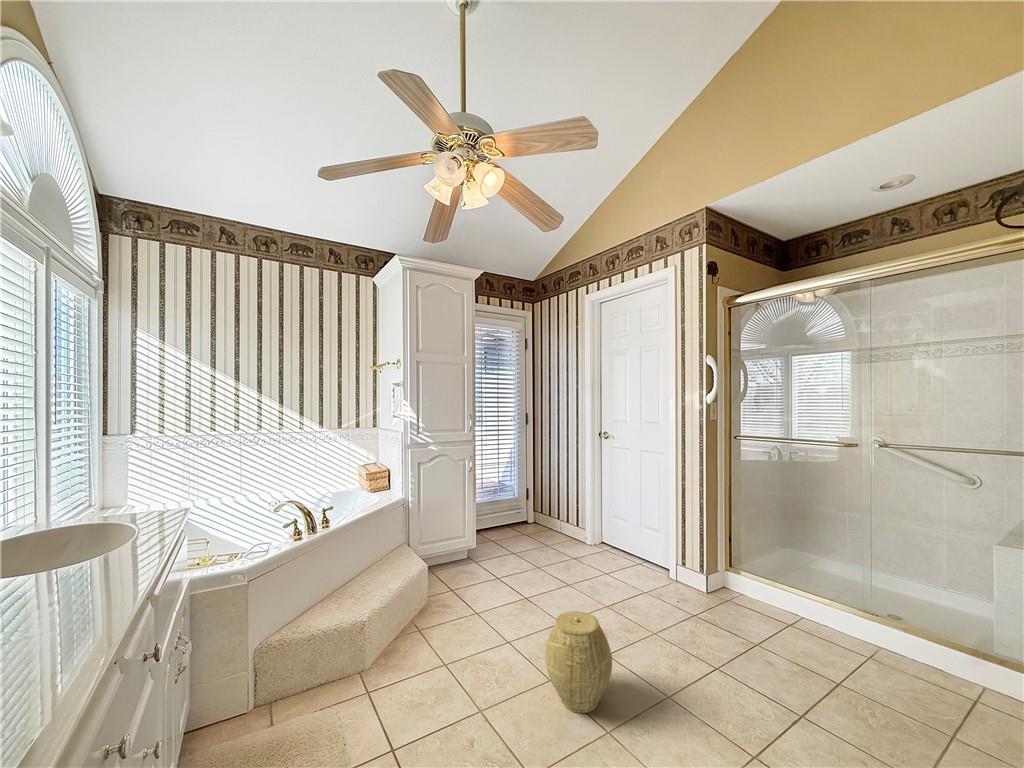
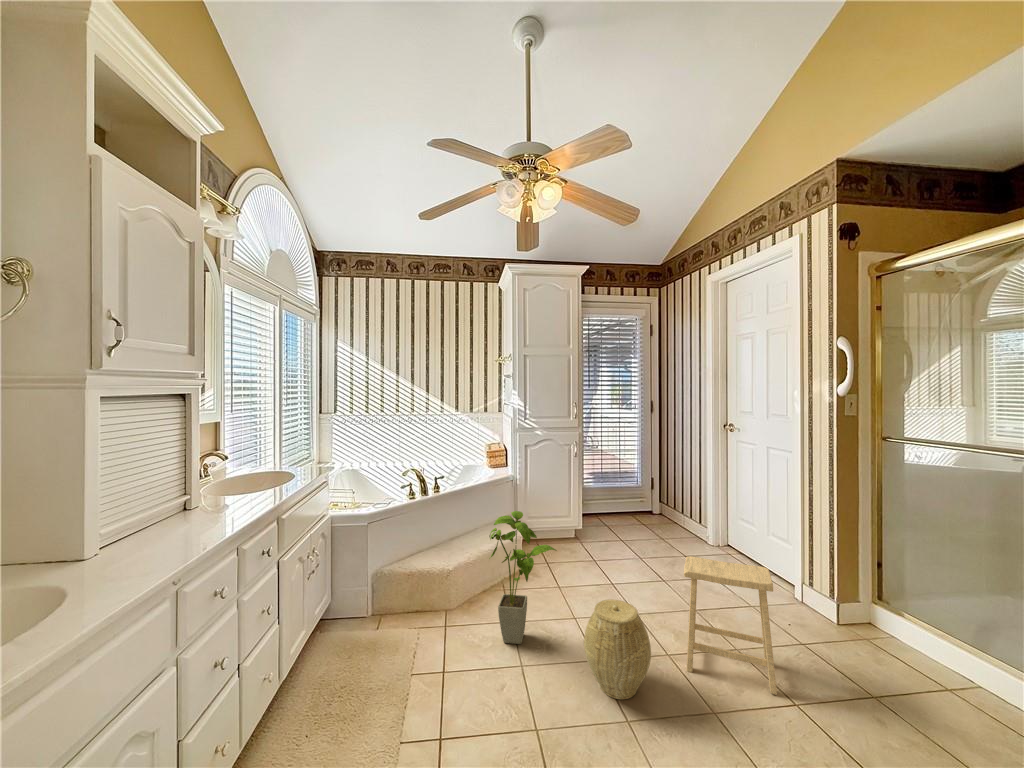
house plant: none [422,535,497,690] -> present [489,511,557,644]
footstool: none [615,554,701,666] -> present [684,556,777,695]

